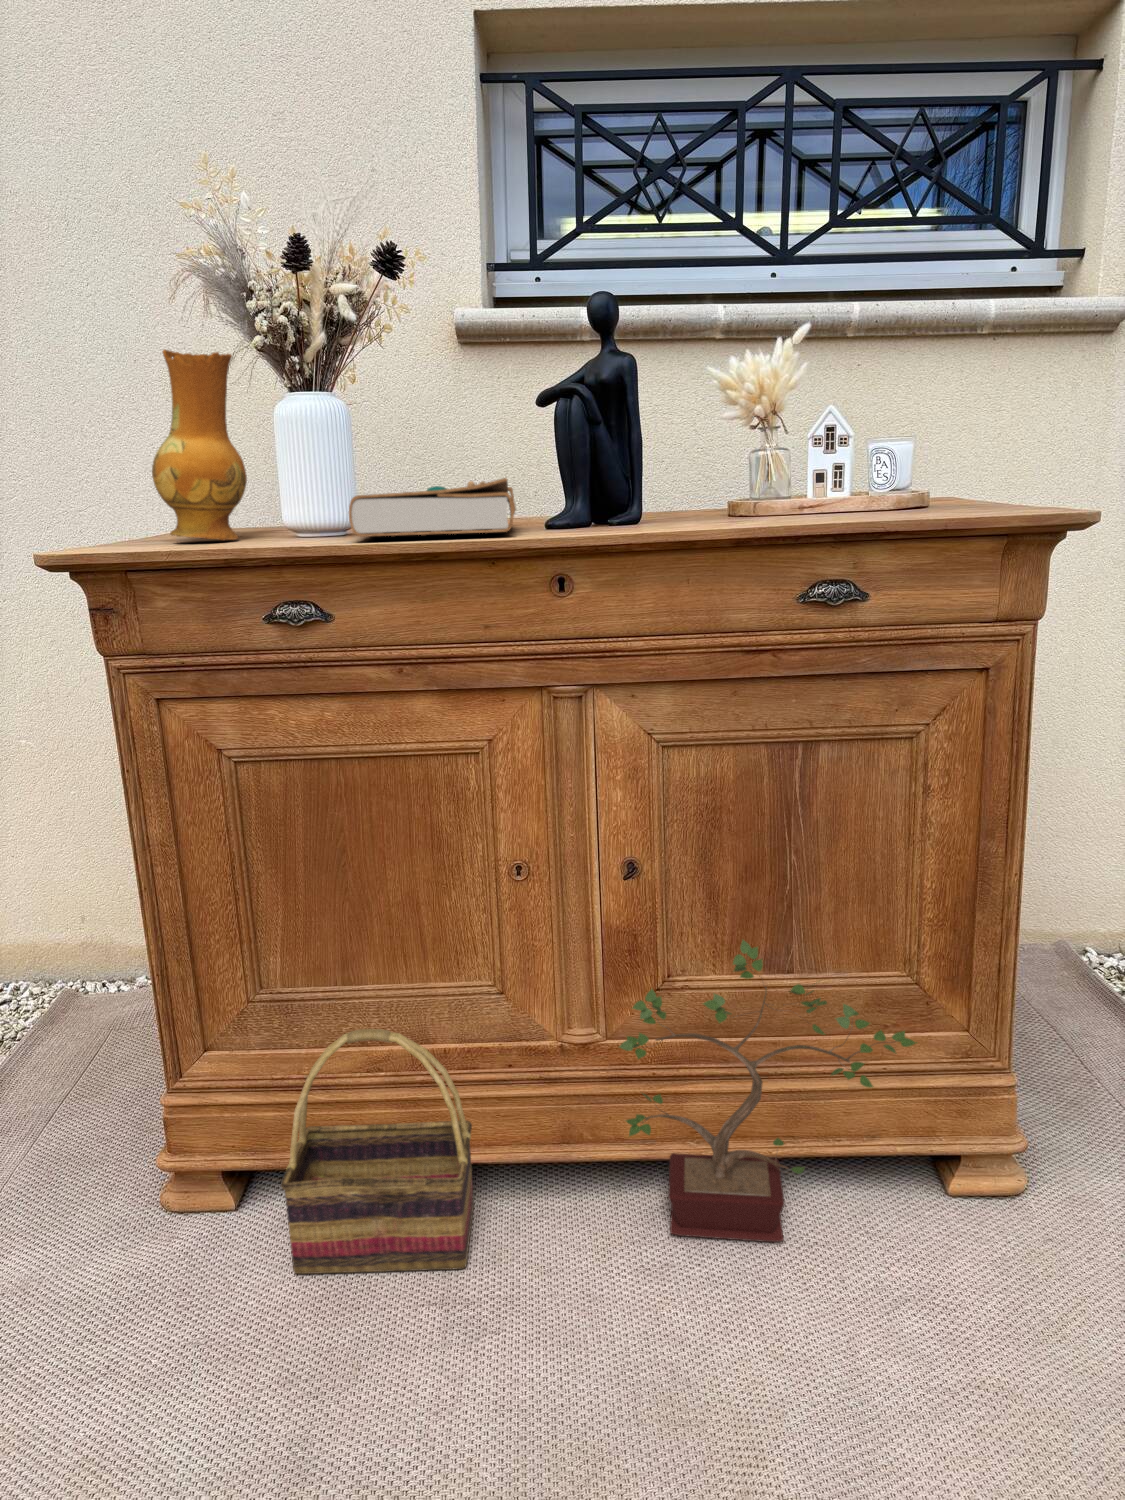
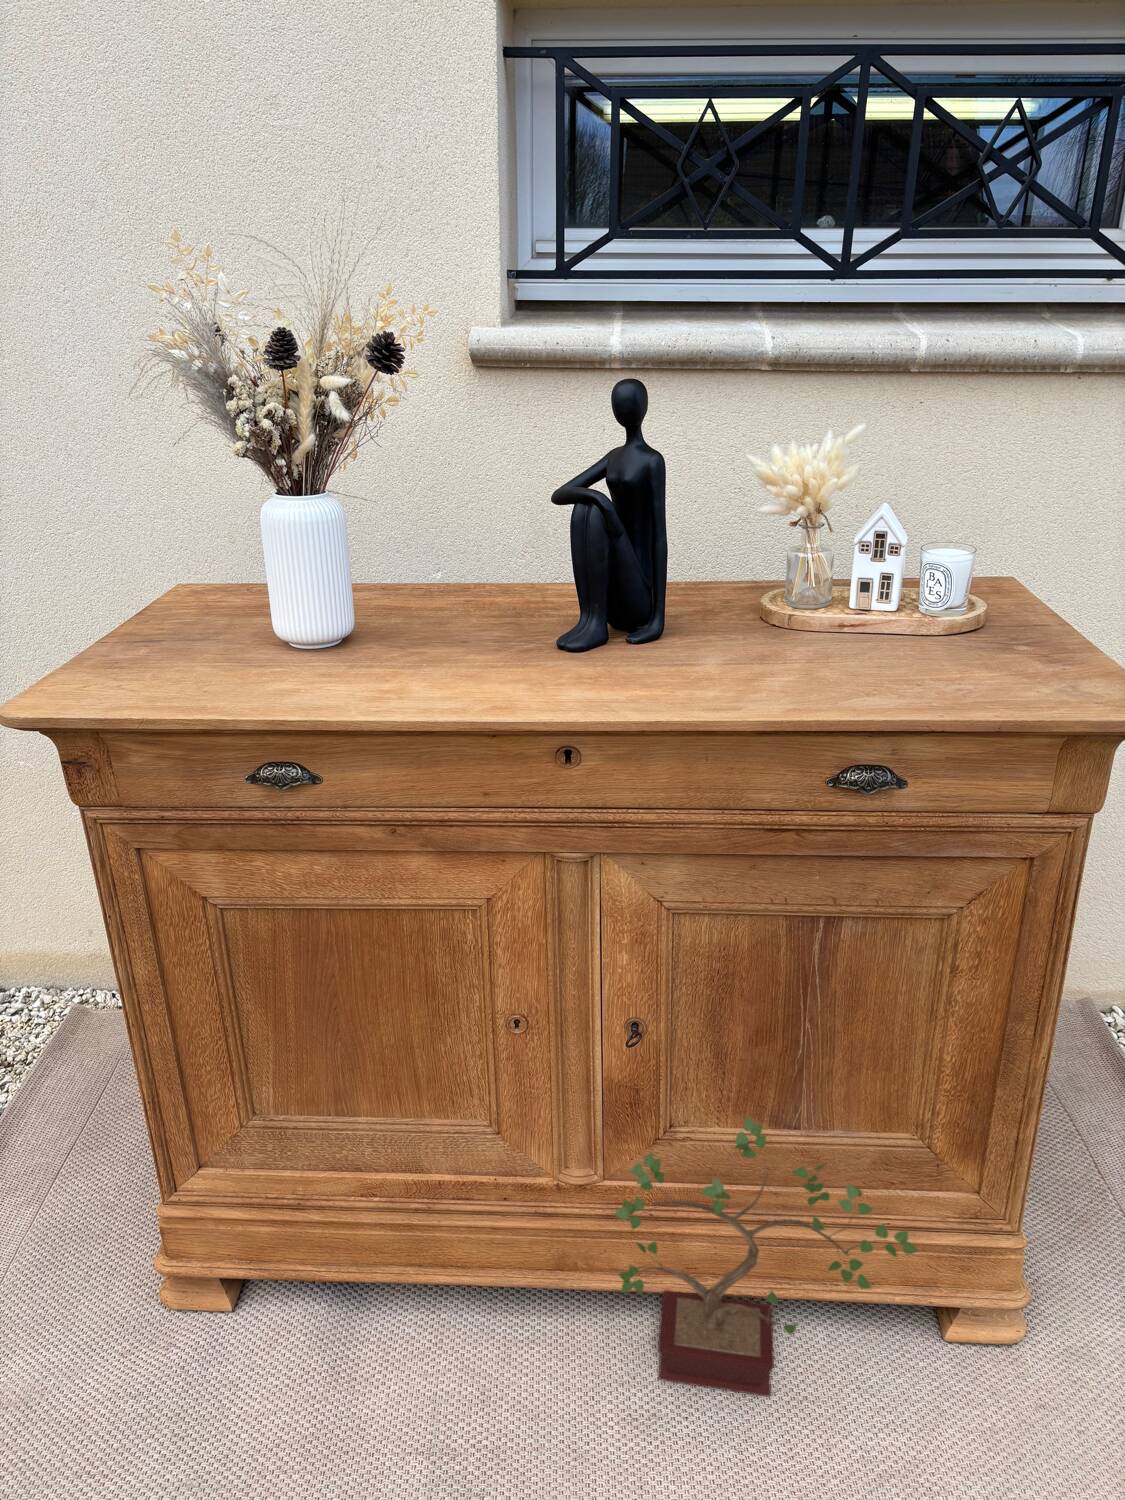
ceramic jug: present [152,349,247,540] -> none [125,463,230,674]
book: present [349,478,516,537] -> none [336,596,523,702]
basket: present [281,1029,474,1274] -> none [274,1186,467,1409]

